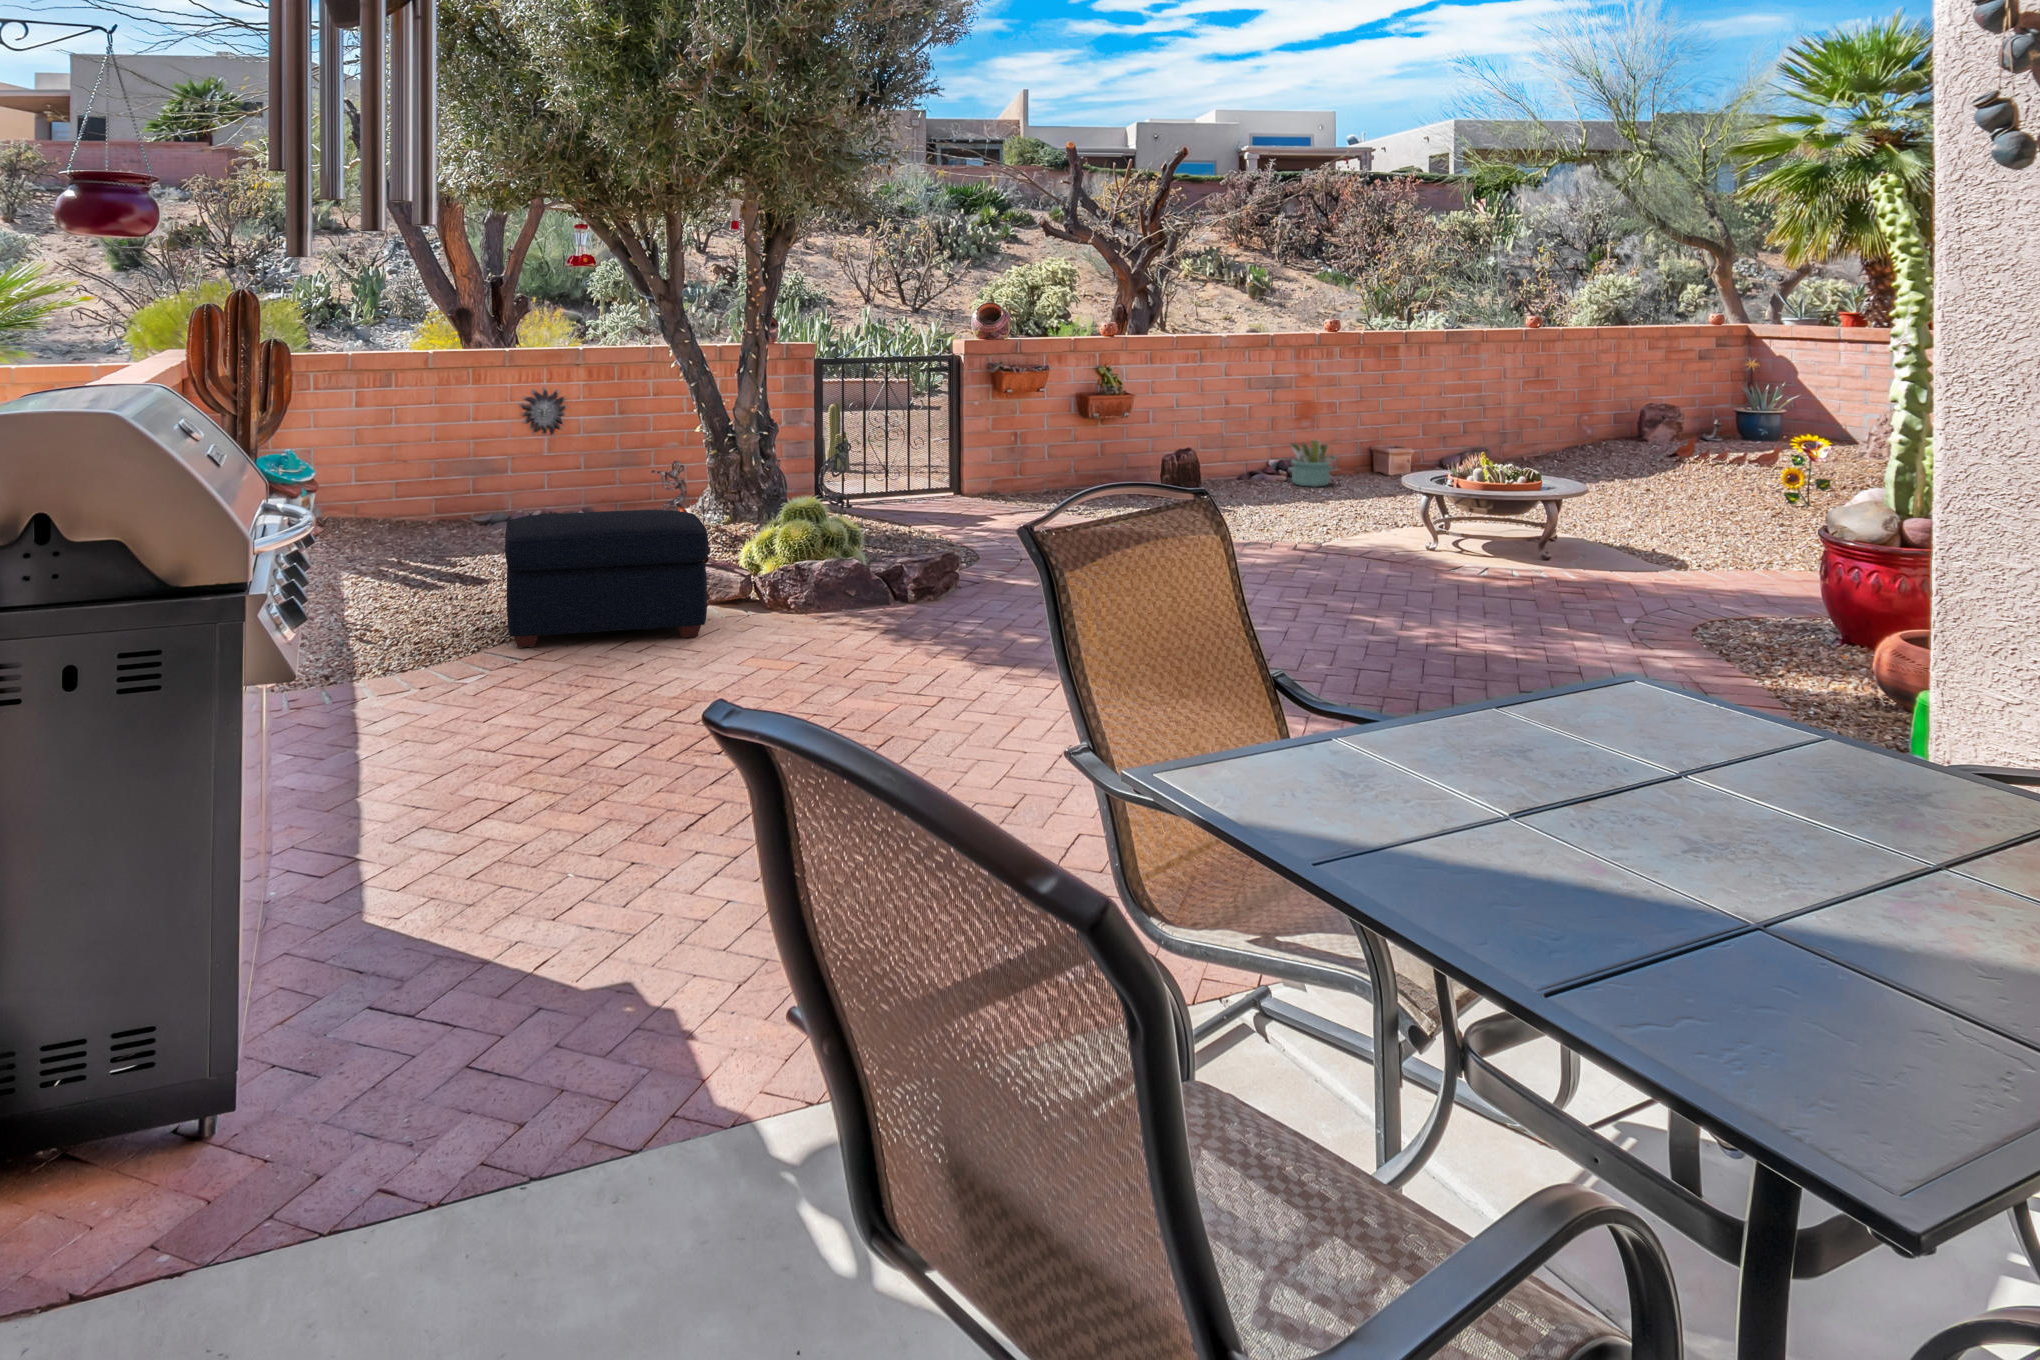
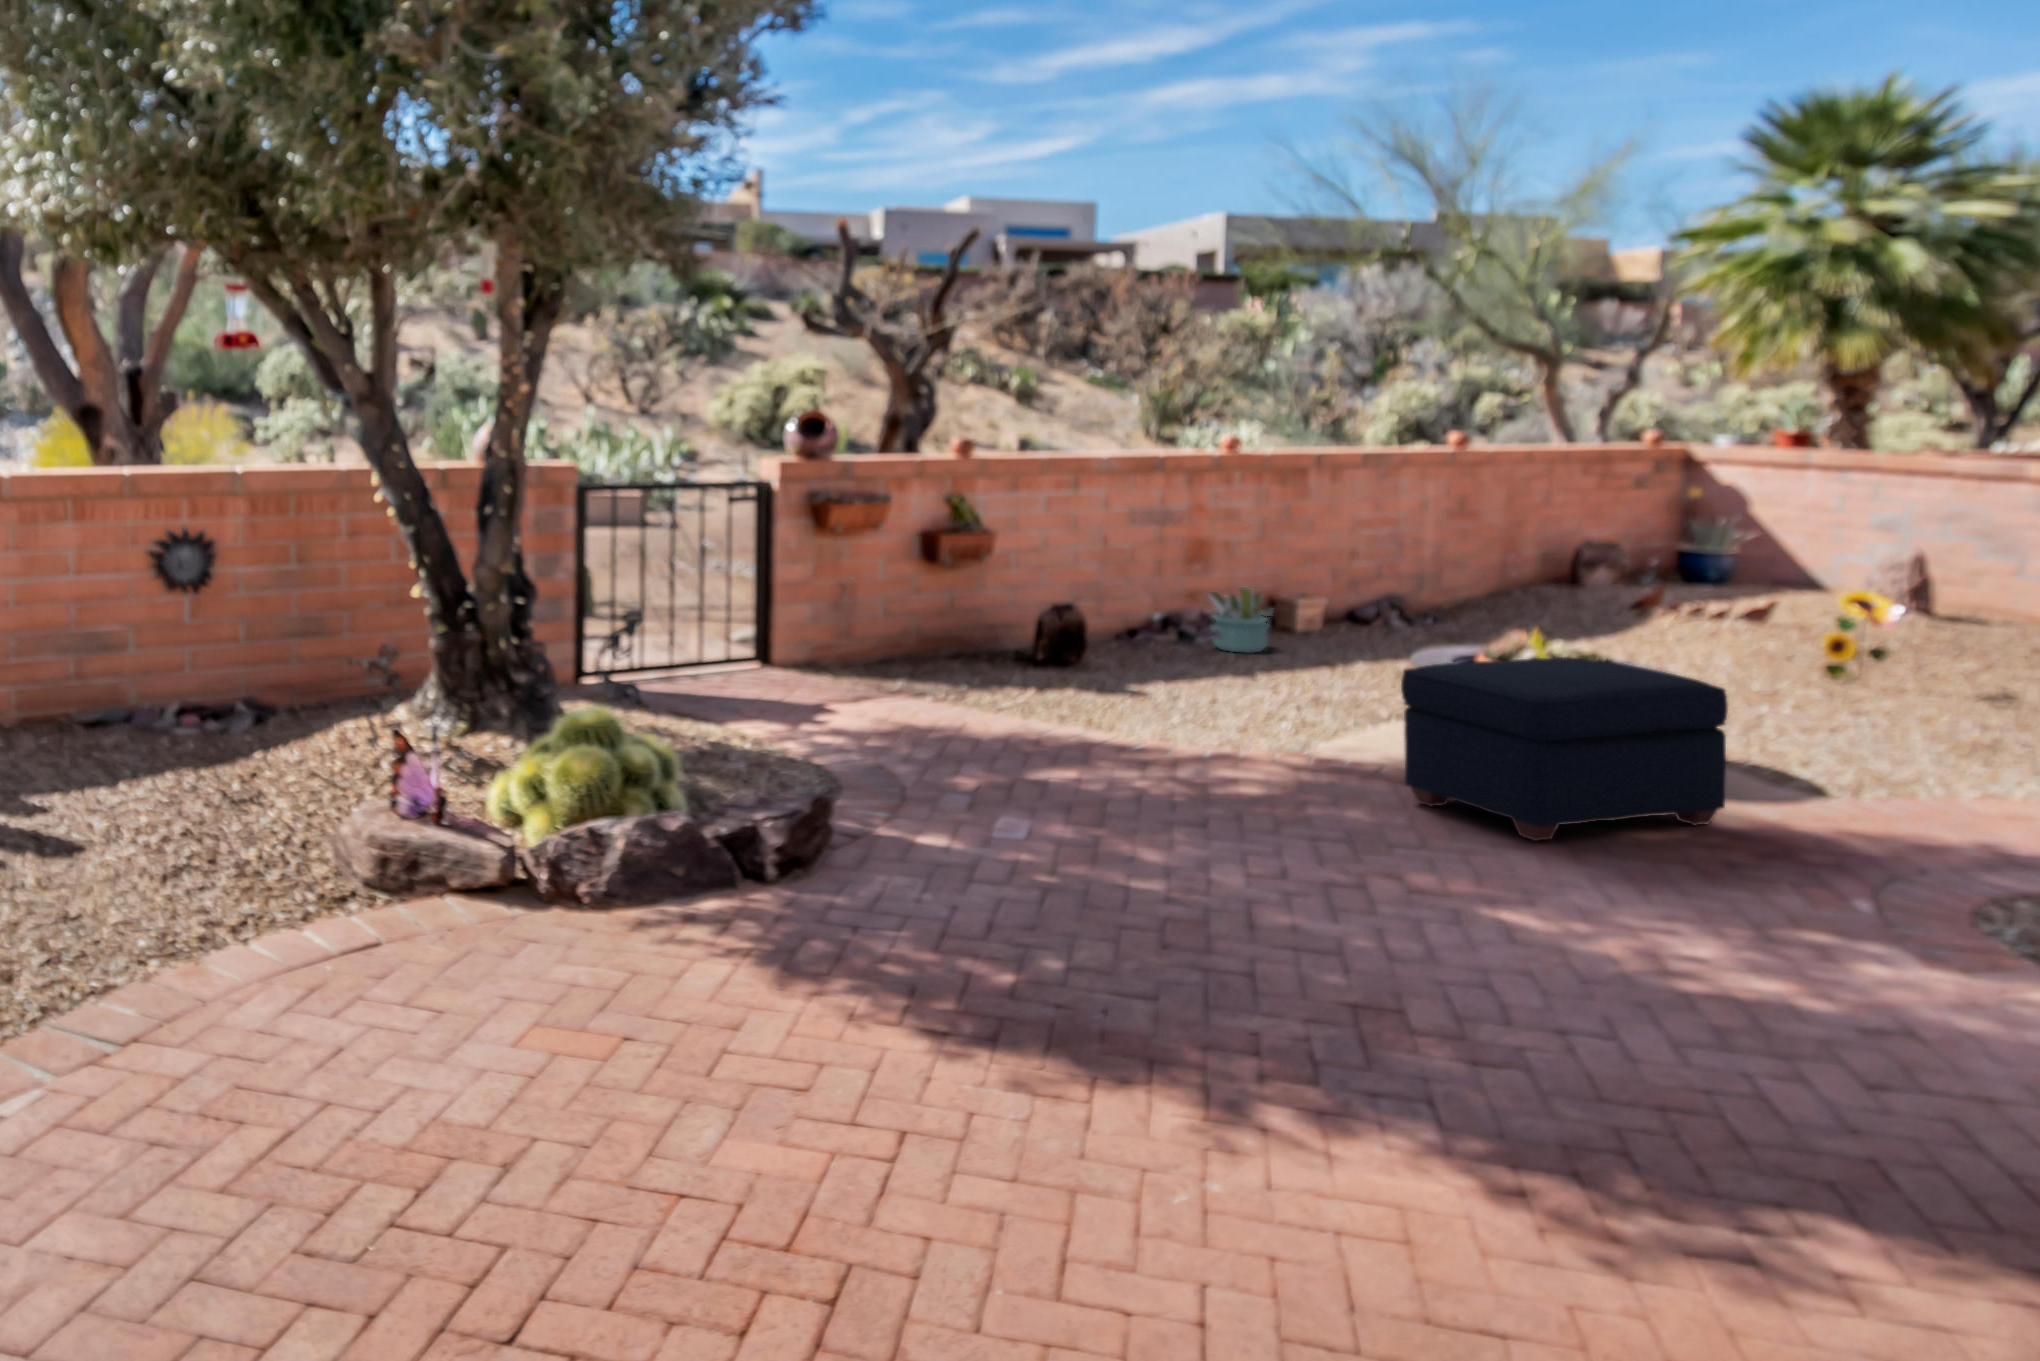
ottoman: present [505,510,708,648] -> present [1401,657,1728,841]

